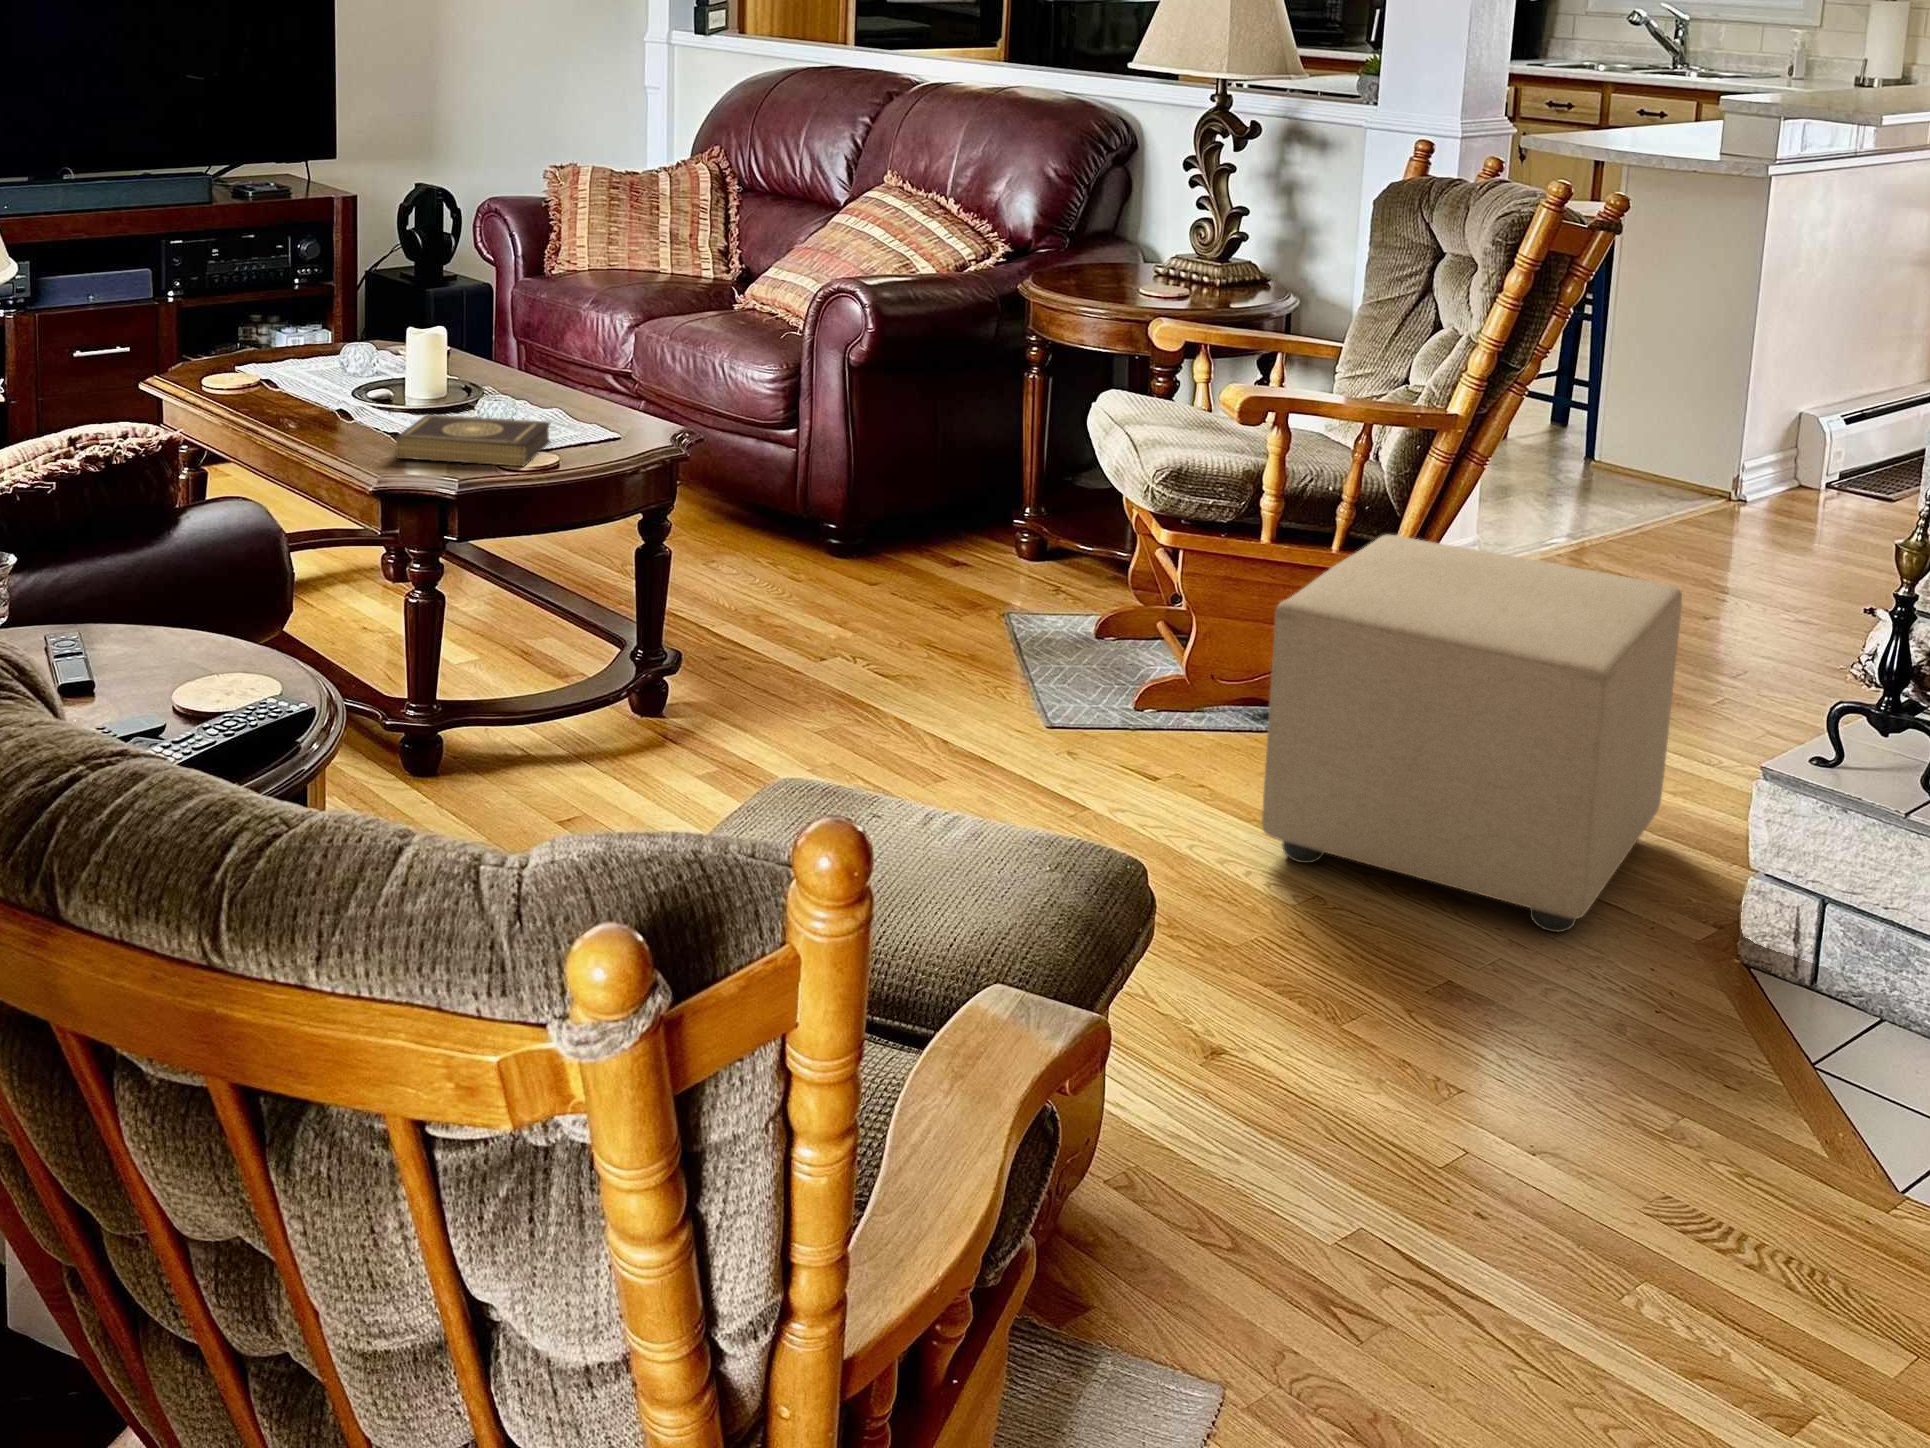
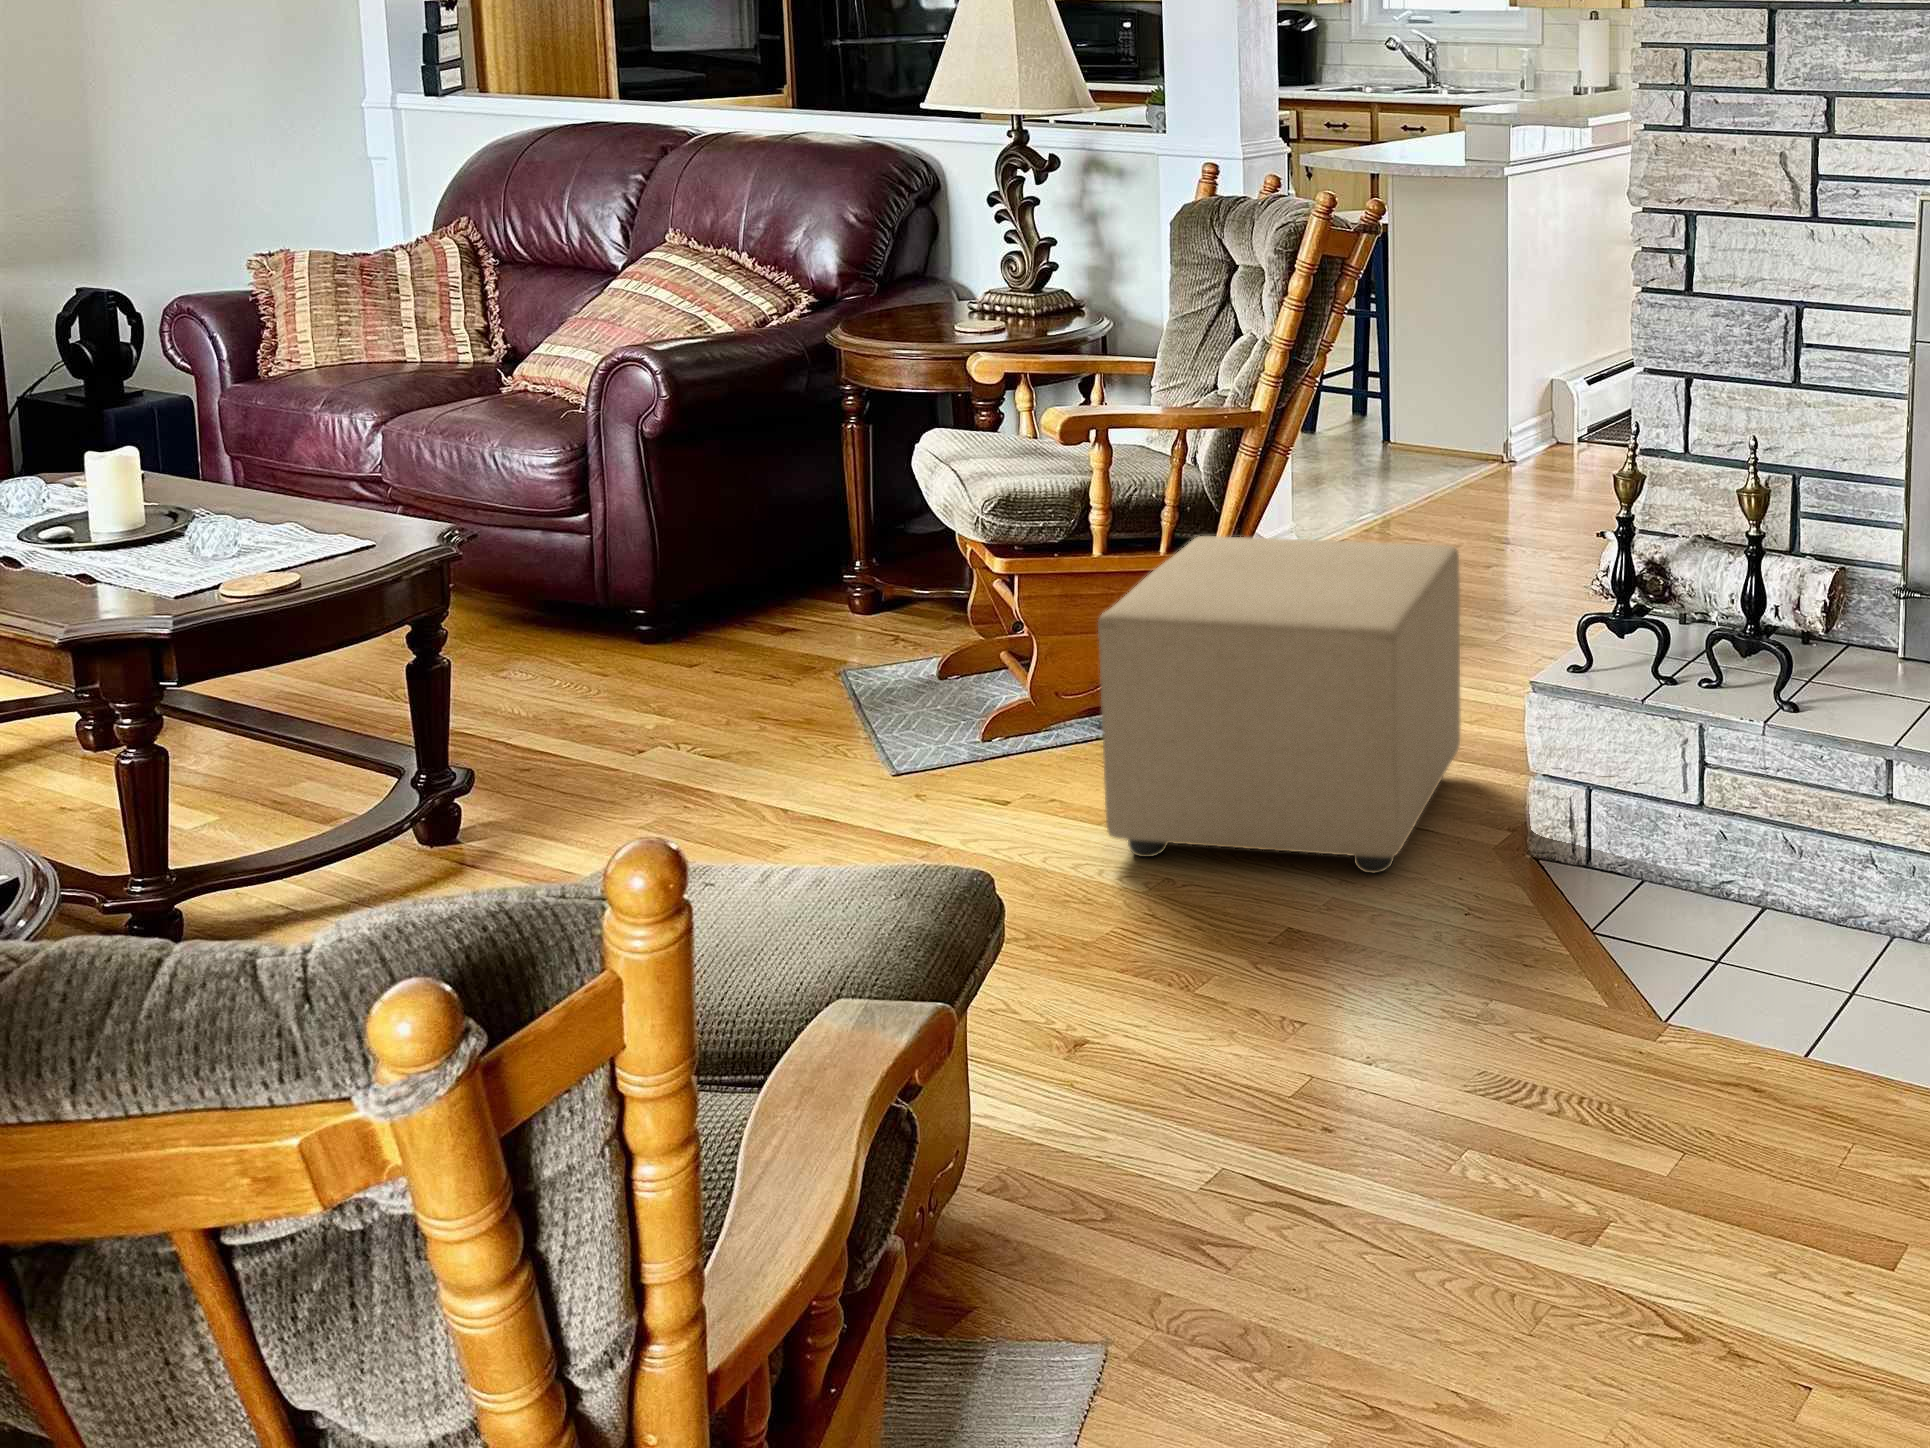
book: present [396,414,550,466] -> none [94,540,294,605]

